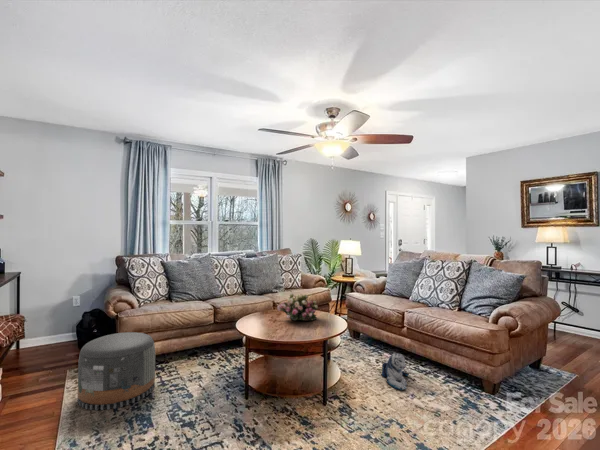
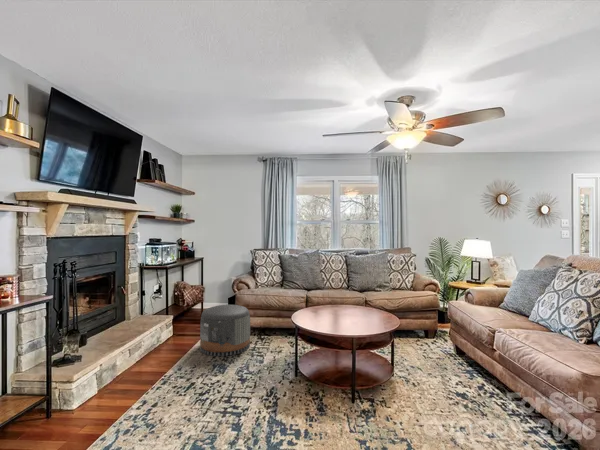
flower arrangement: present [277,293,318,321] -> none [337,290,378,319]
plush toy: present [381,353,409,390] -> none [444,374,481,419]

